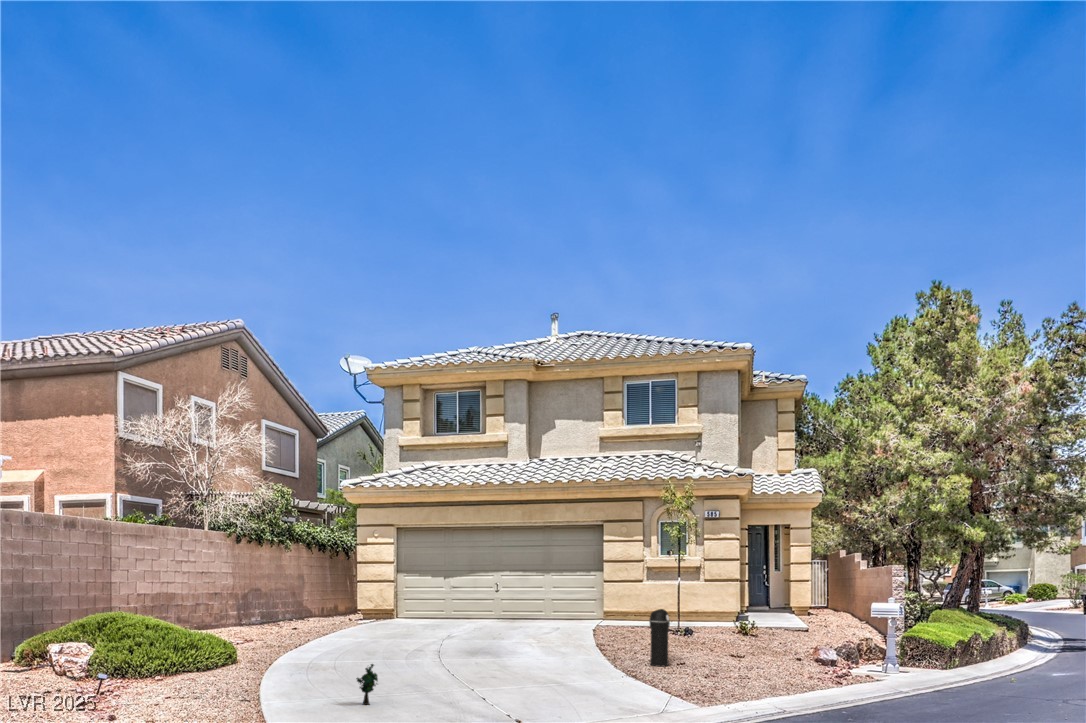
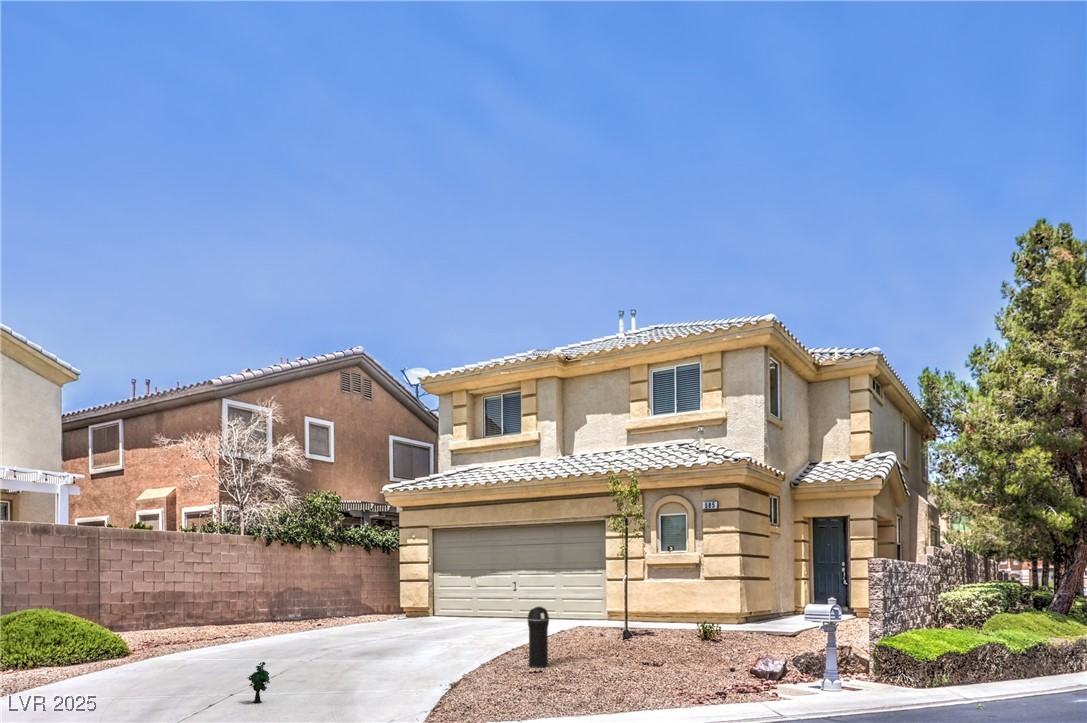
decorative plant: present [356,664,378,705] -> present [248,662,270,703]

